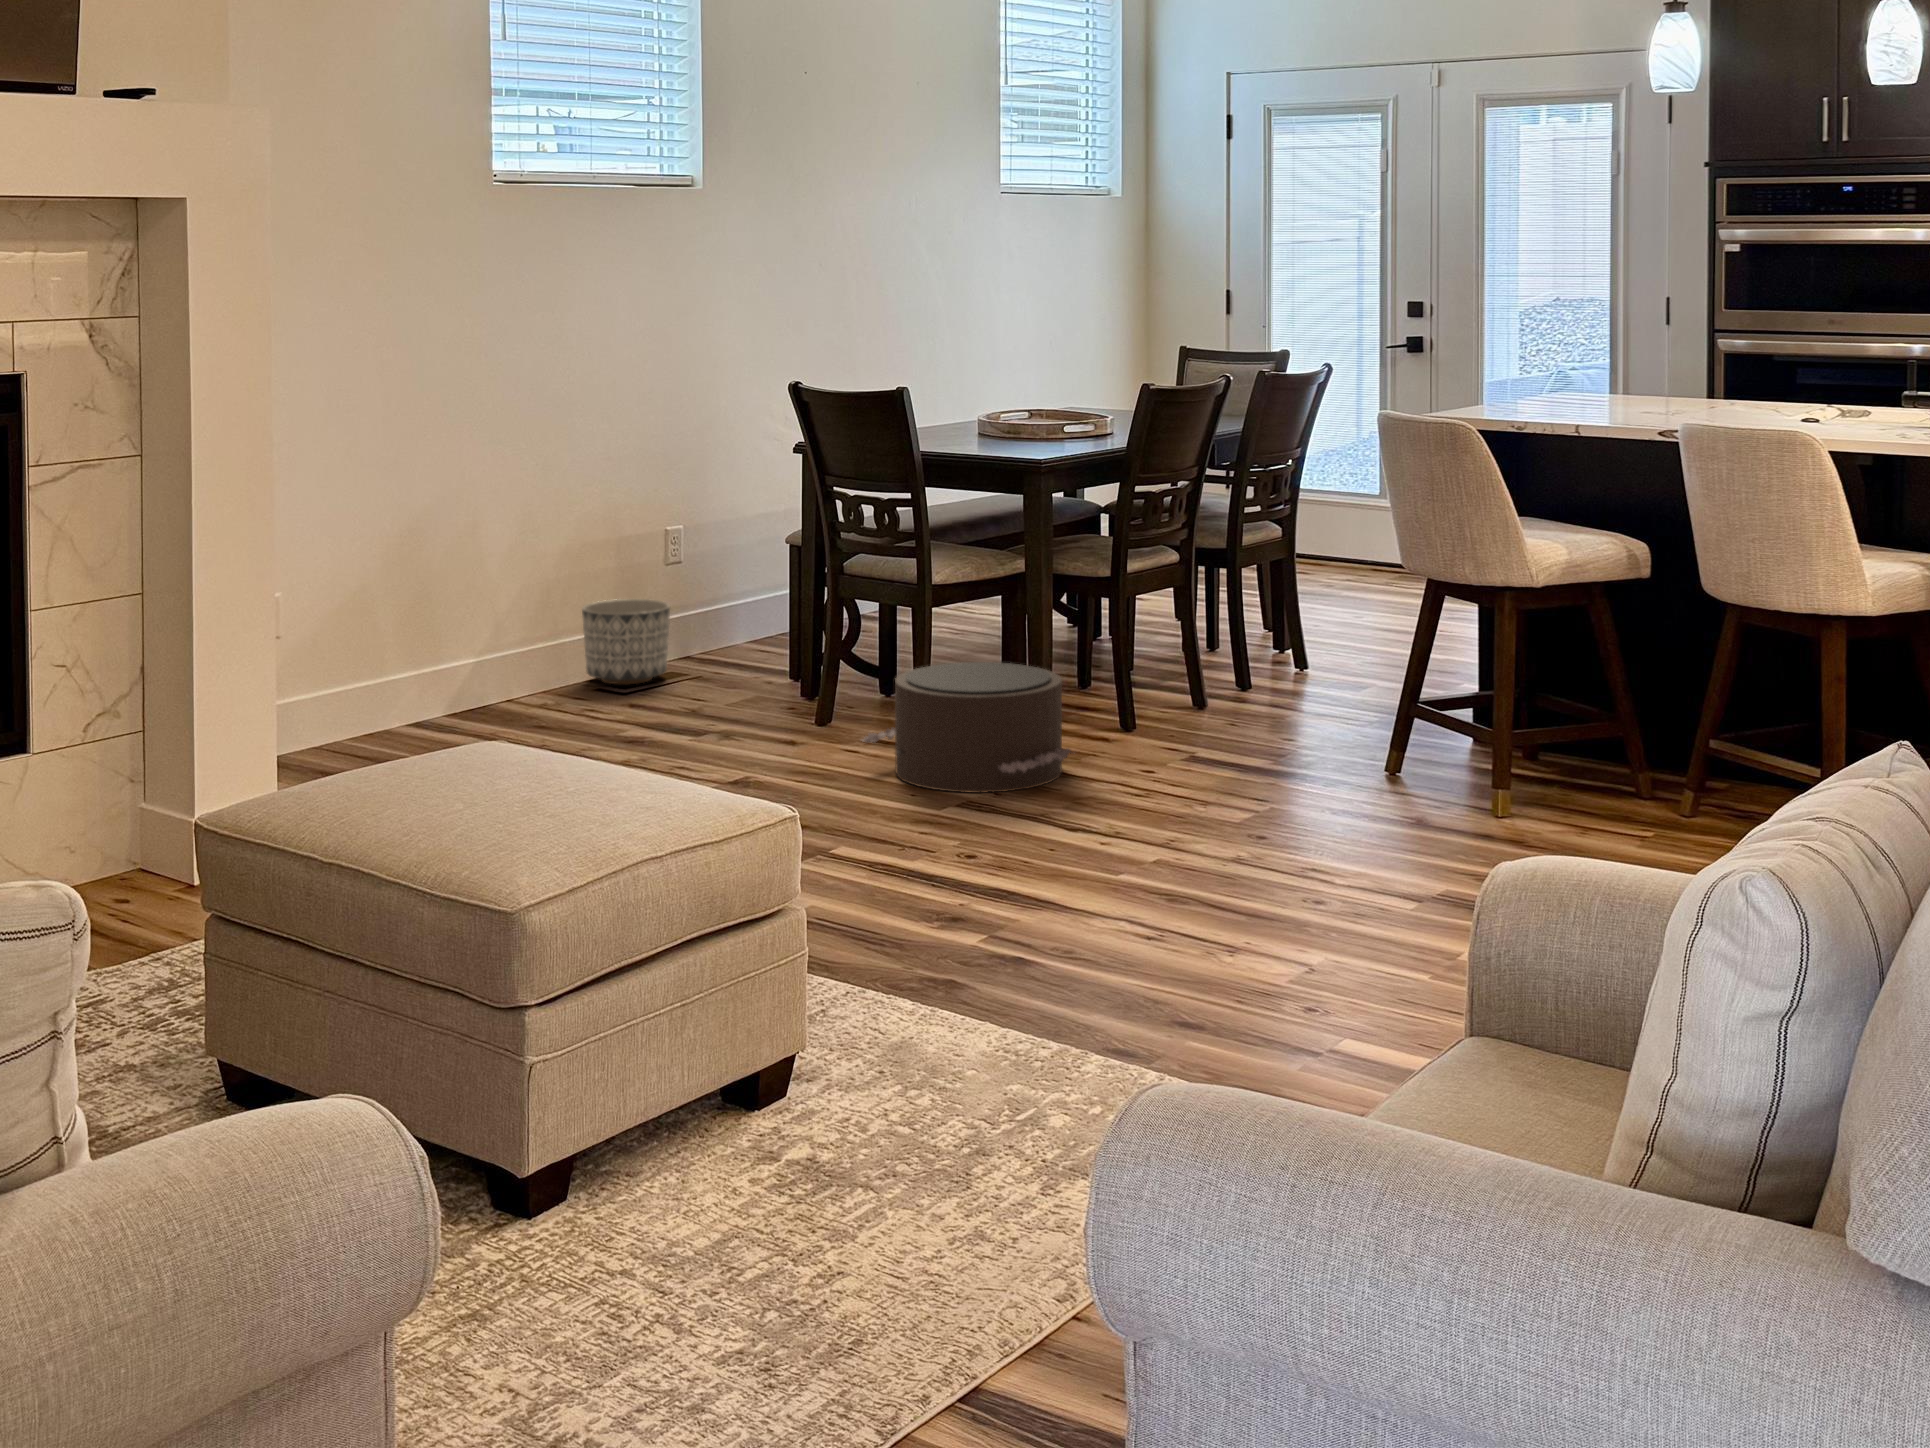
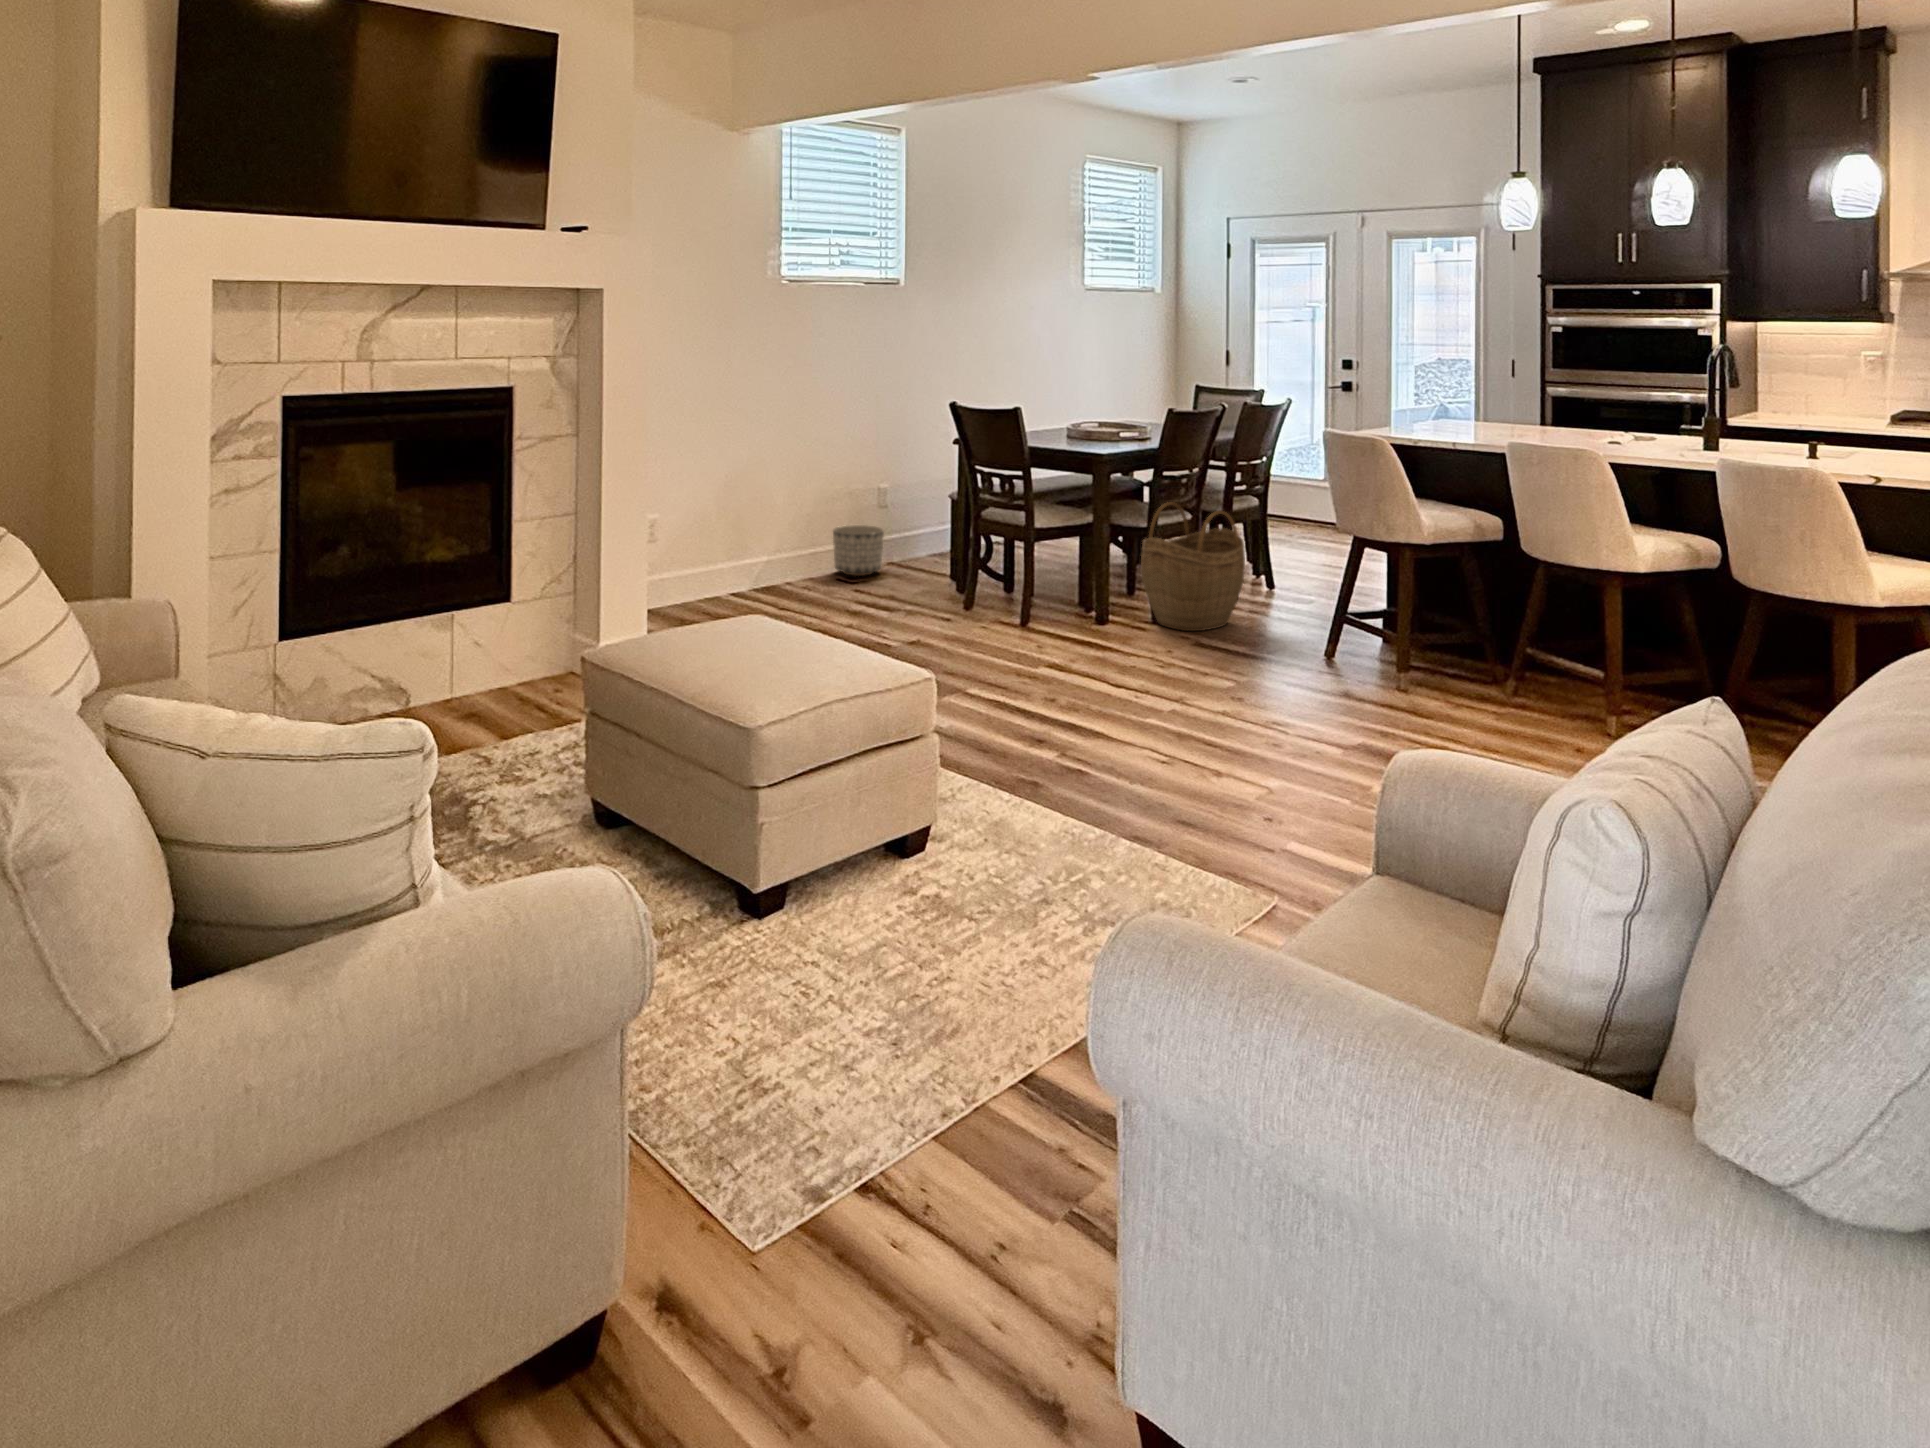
woven basket: none [1100,538,1264,744] -> present [1141,502,1245,631]
pouf: present [862,662,1072,793] -> none [990,574,1124,656]

